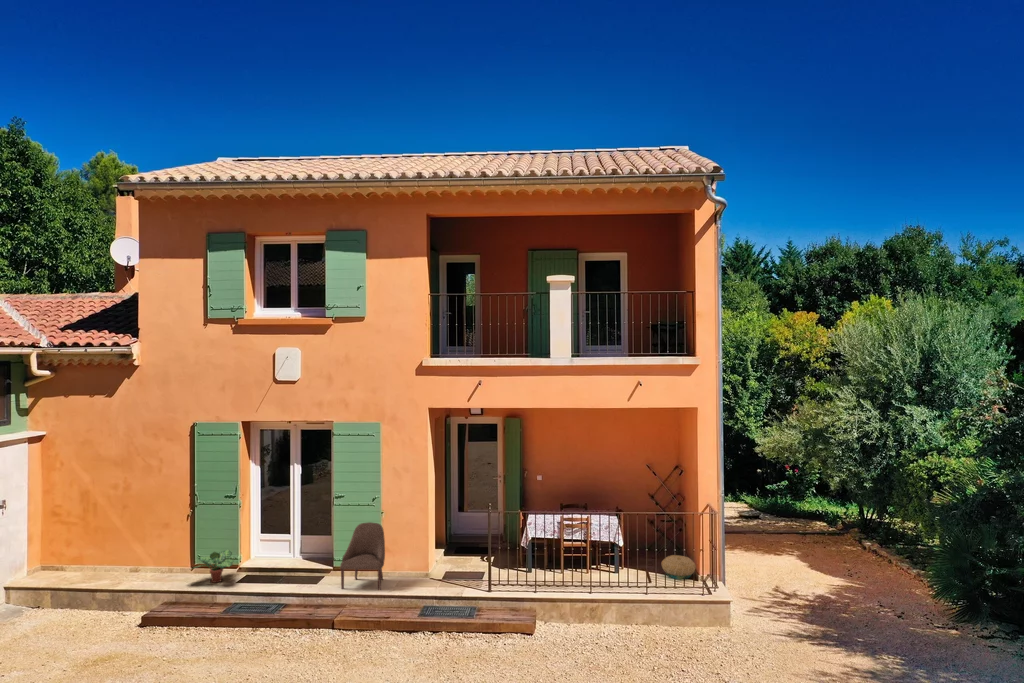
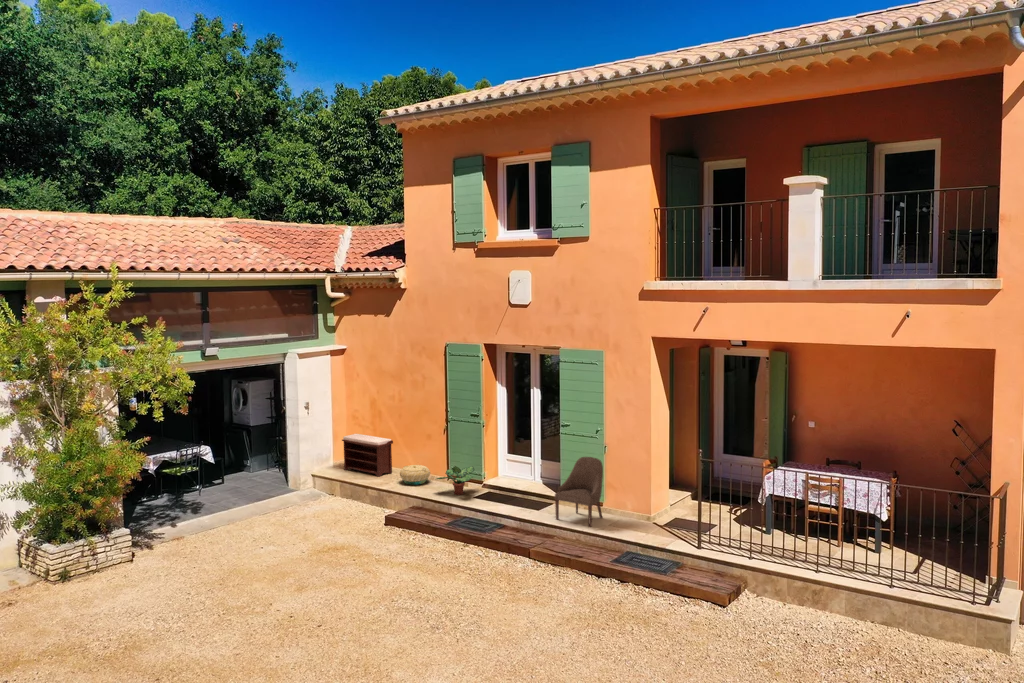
bench: none [44,532,118,579] -> present [342,434,393,477]
basket: present [662,555,696,579] -> present [400,465,430,485]

